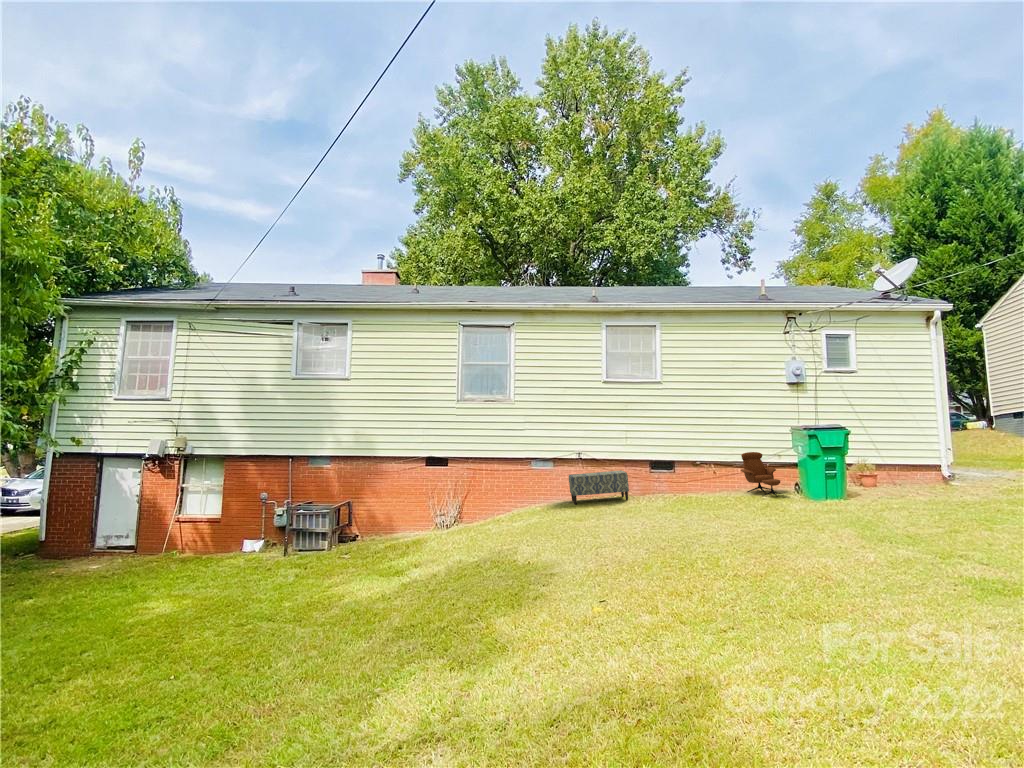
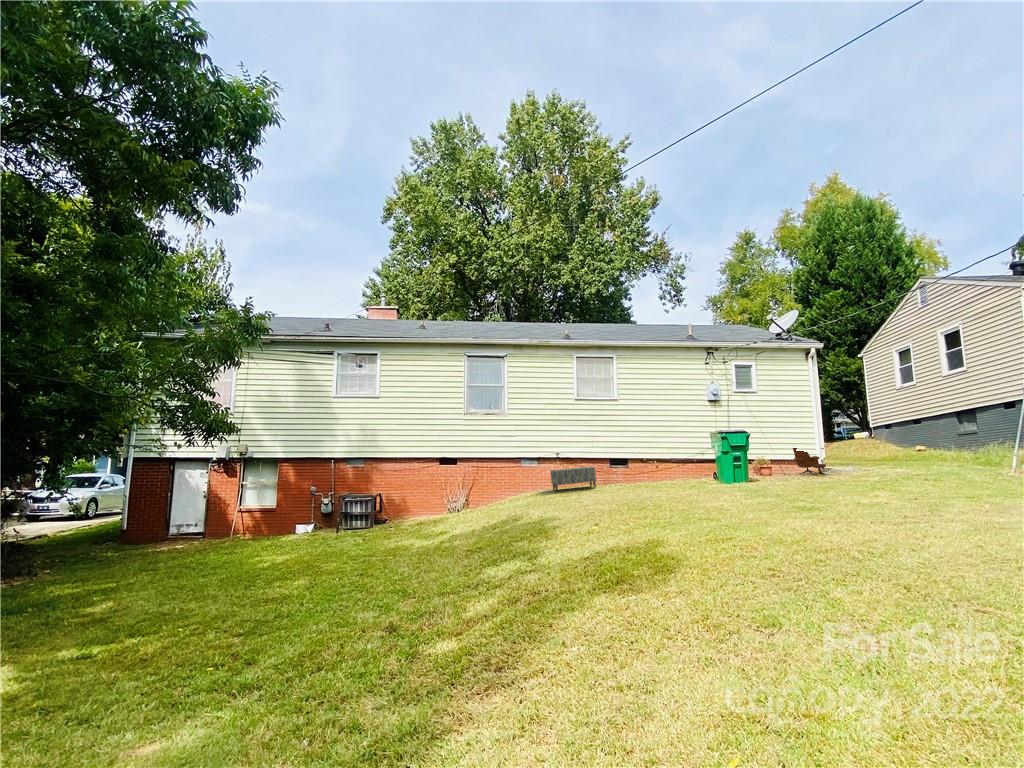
lounge chair: present [741,452,781,496] -> present [793,448,826,475]

